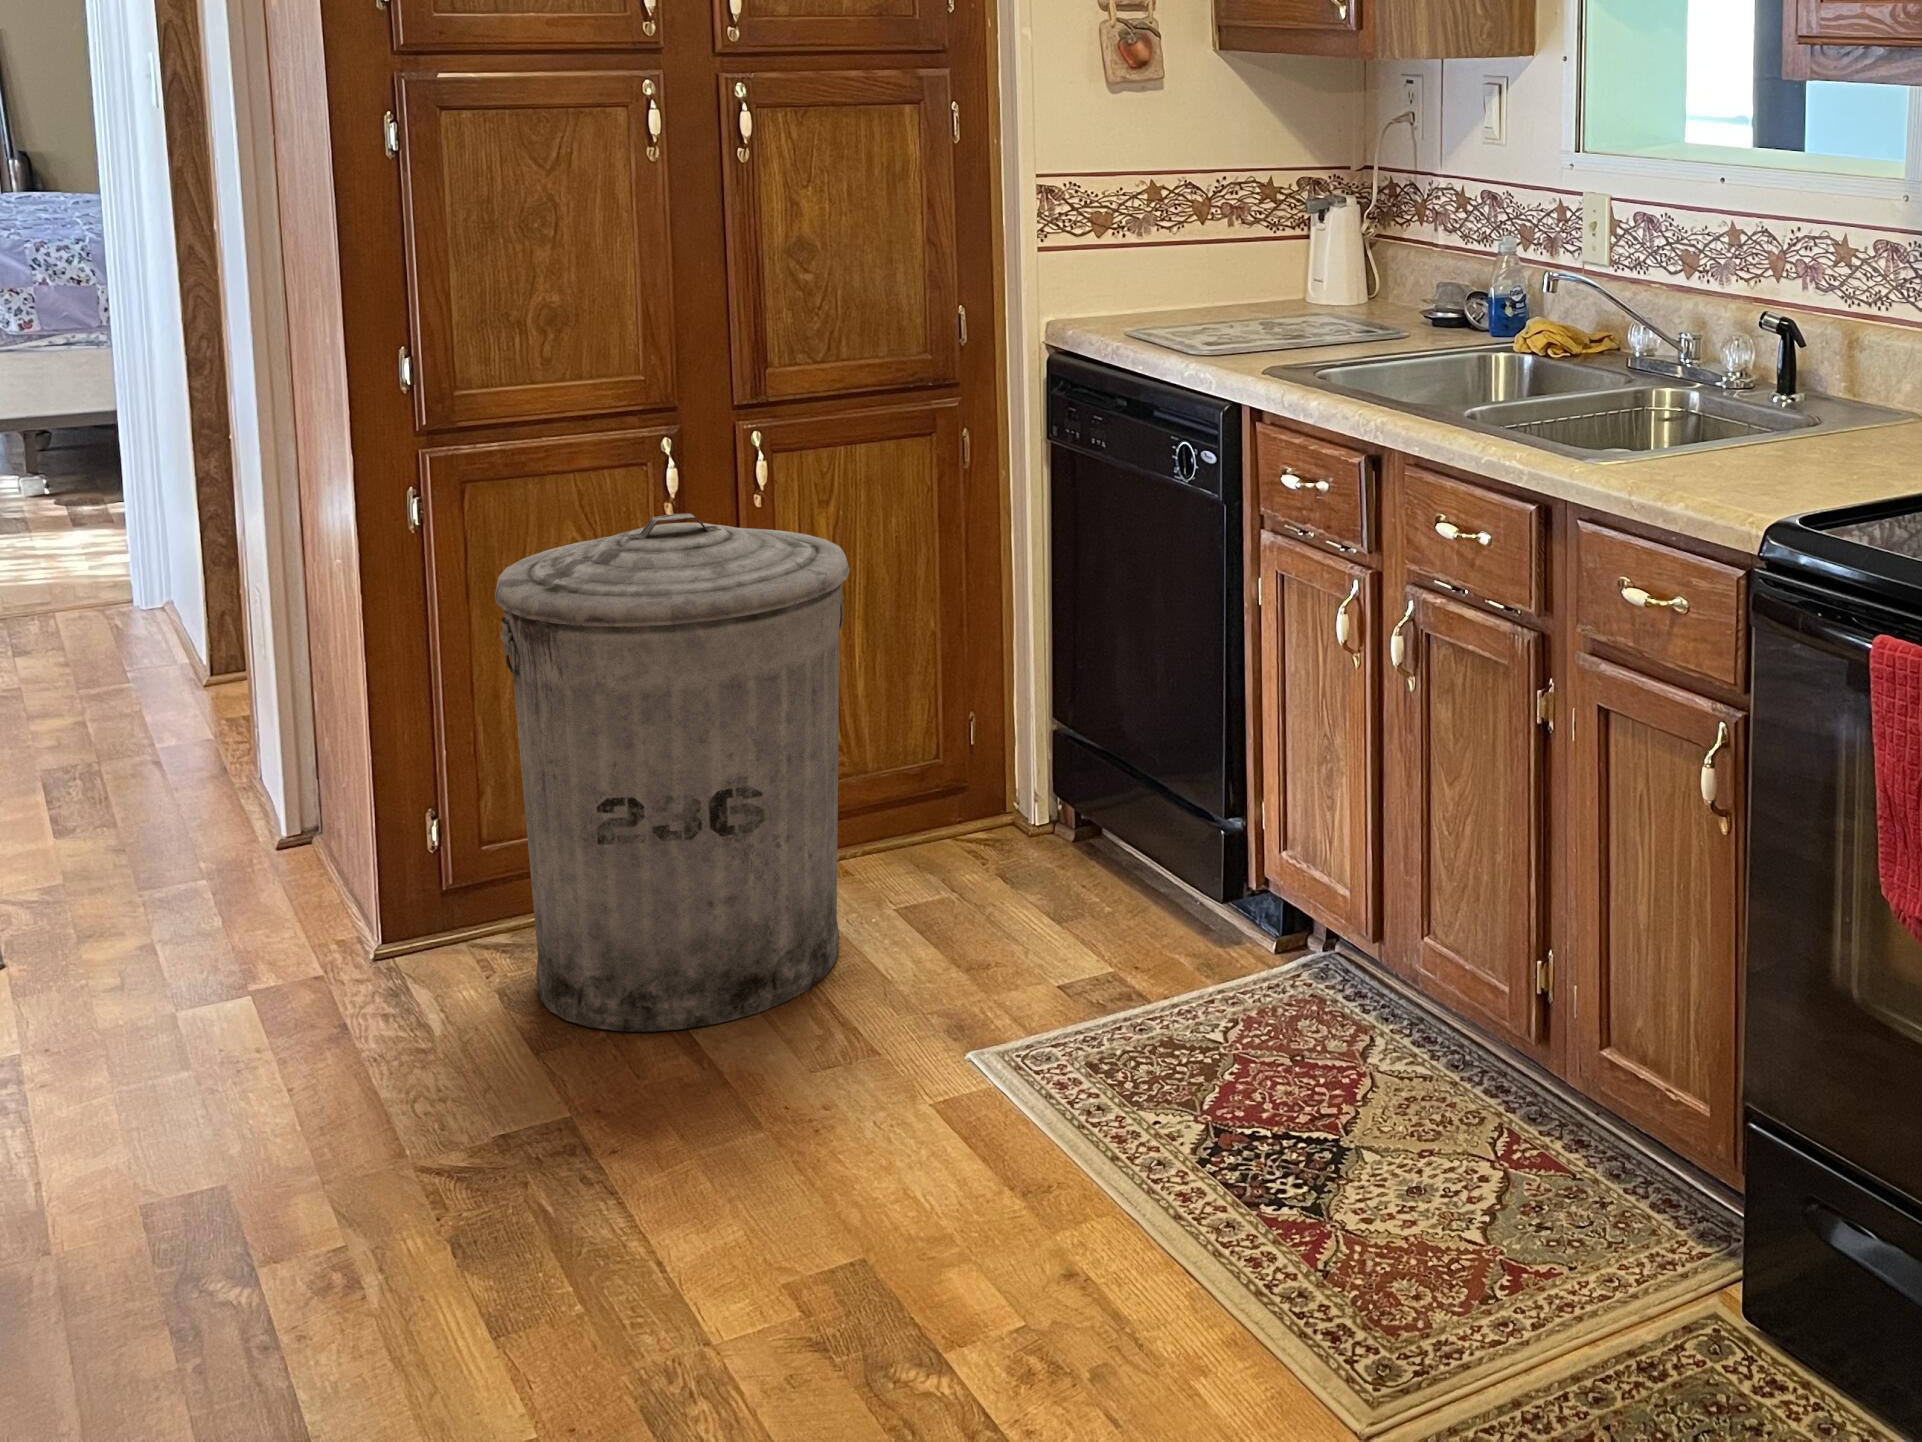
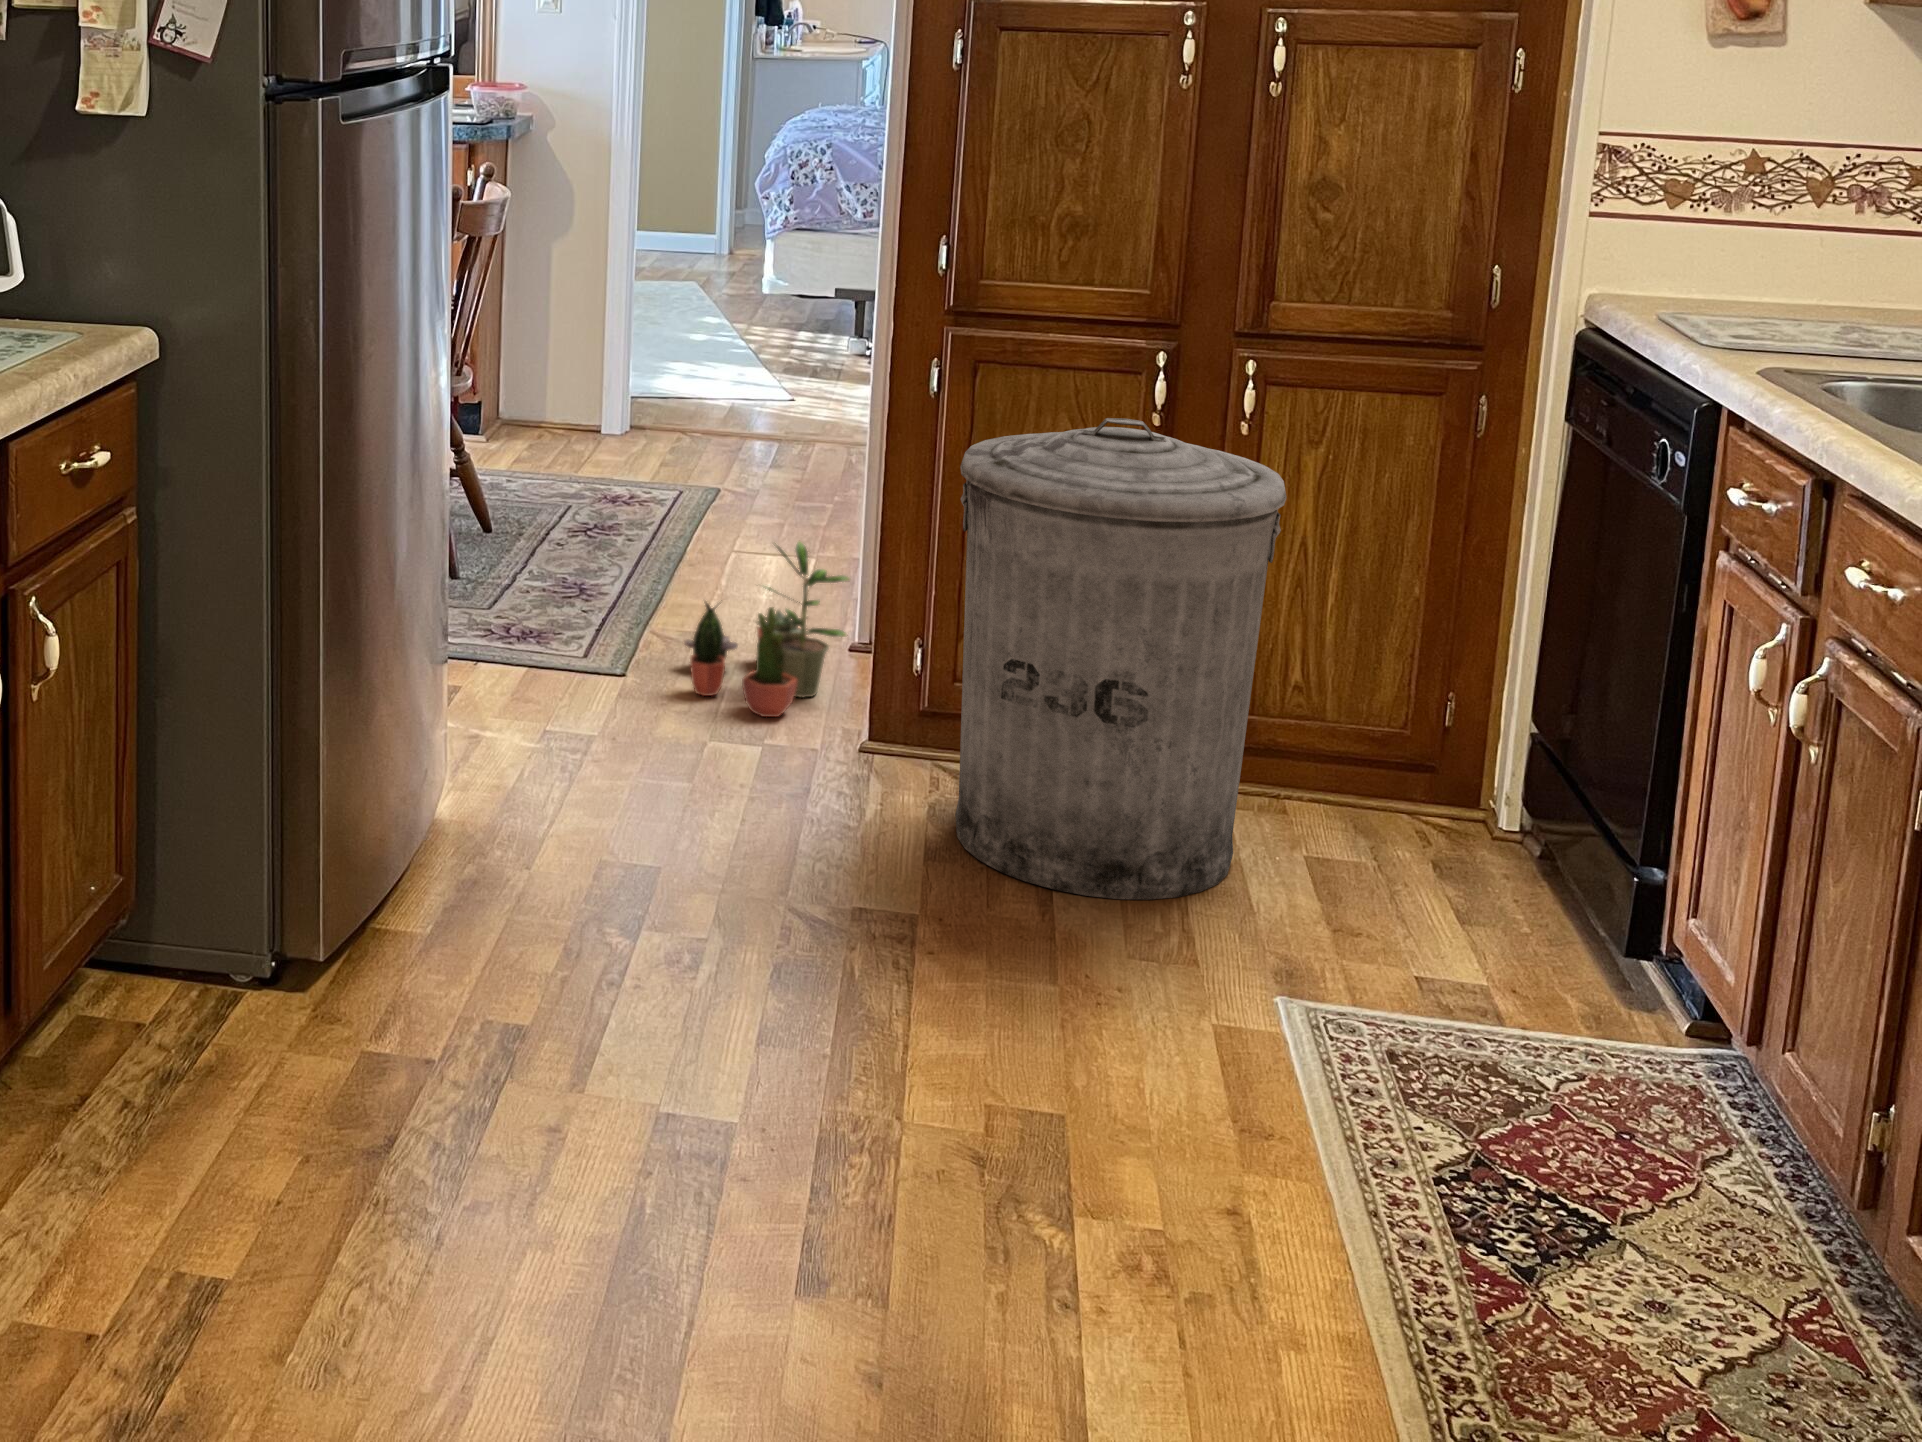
potted plant: none [68,732,309,954] -> present [685,542,850,717]

